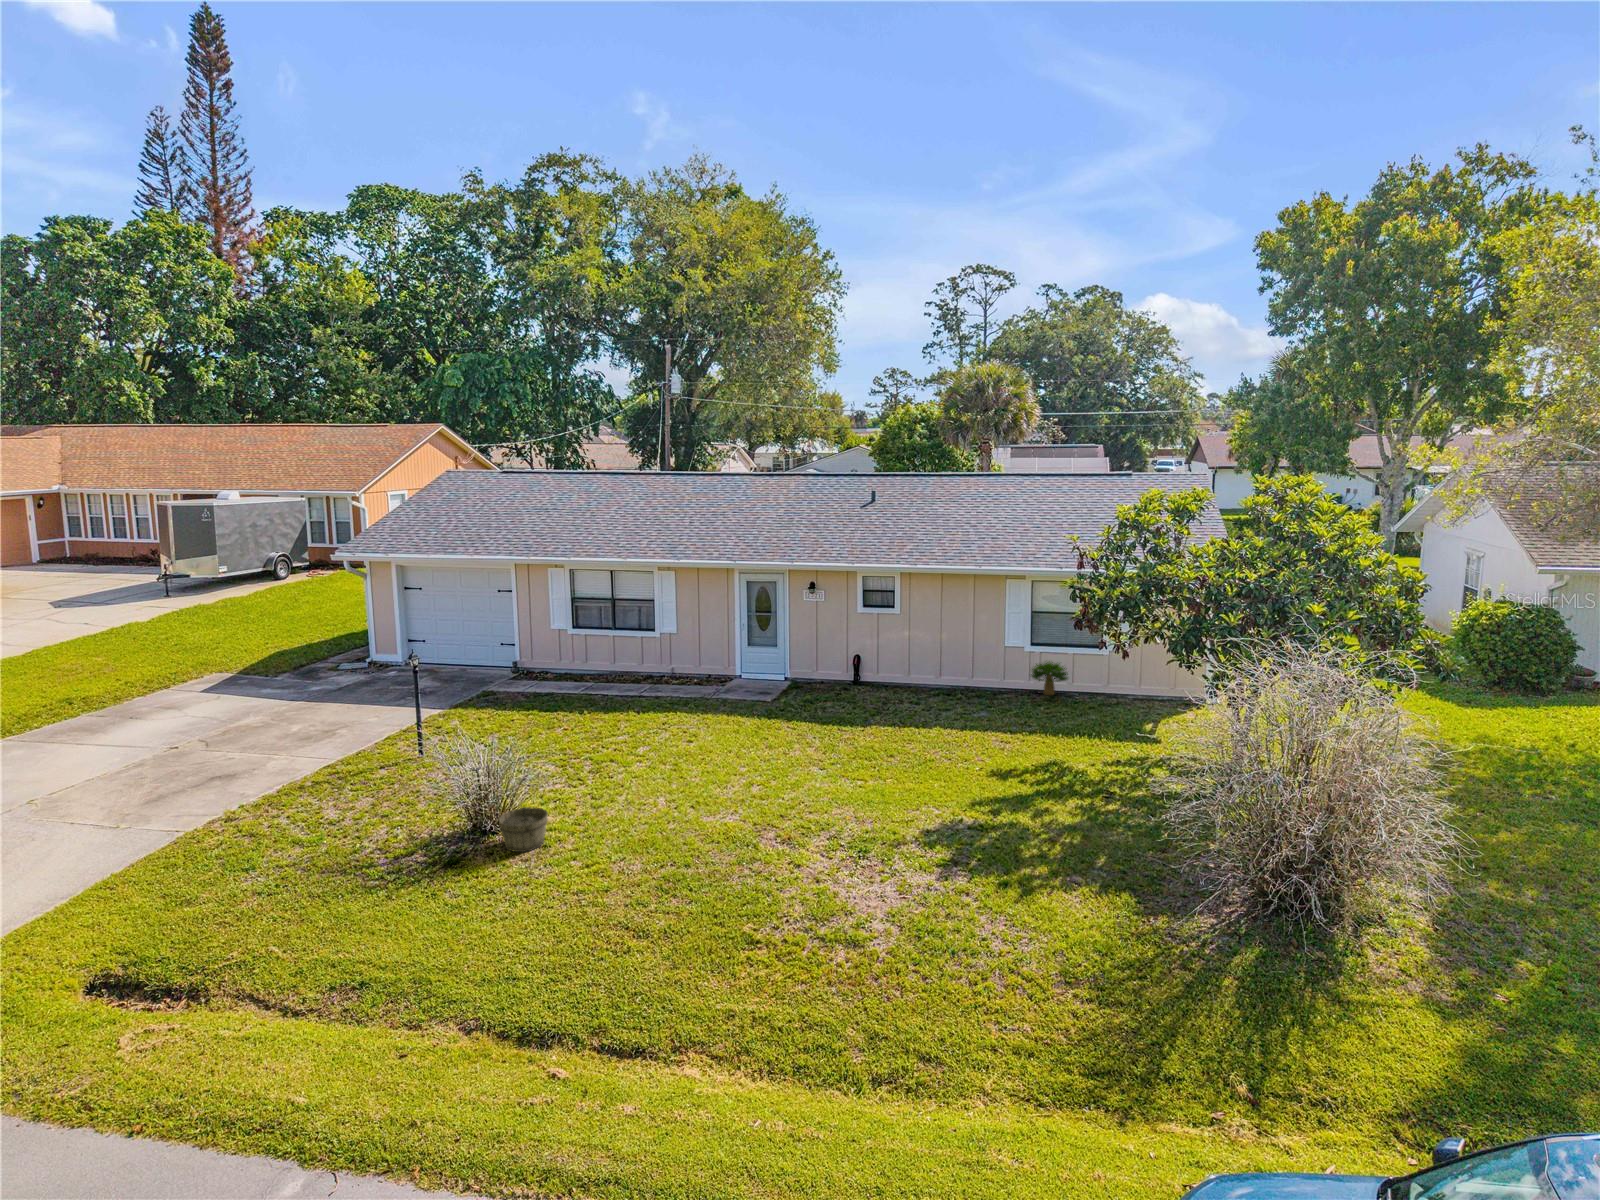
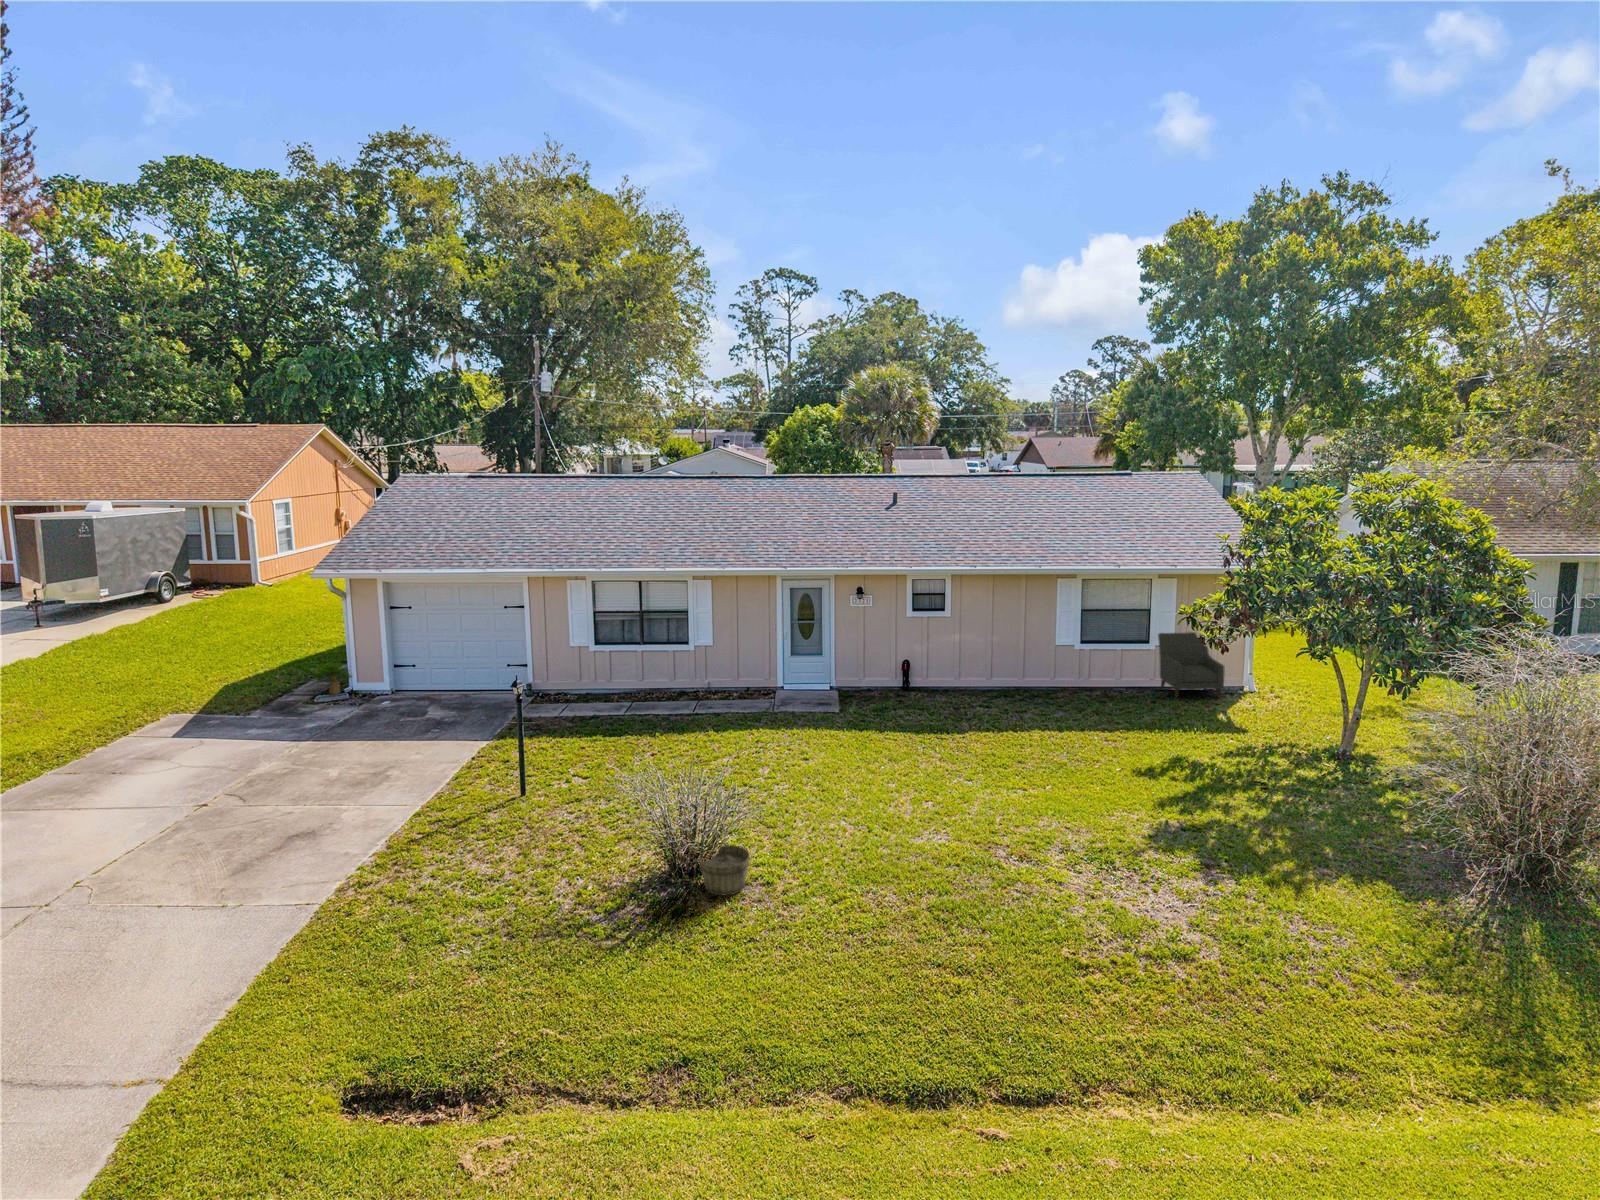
chair: none [1108,638,1166,707] -> present [1158,632,1225,699]
potted plant: present [1031,661,1068,695] -> present [313,663,352,694]

